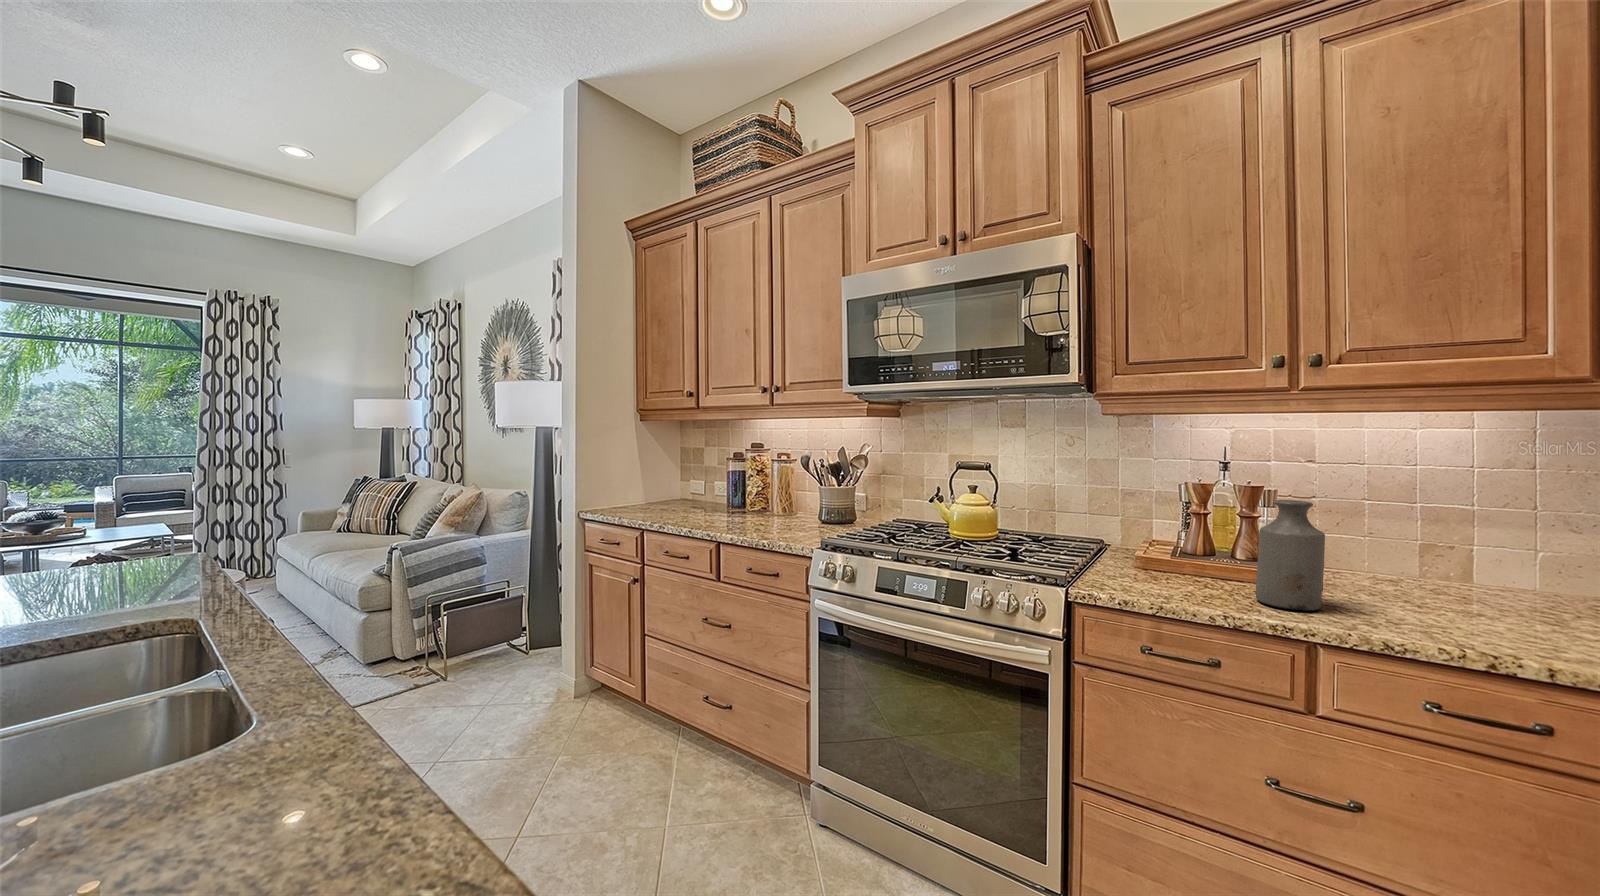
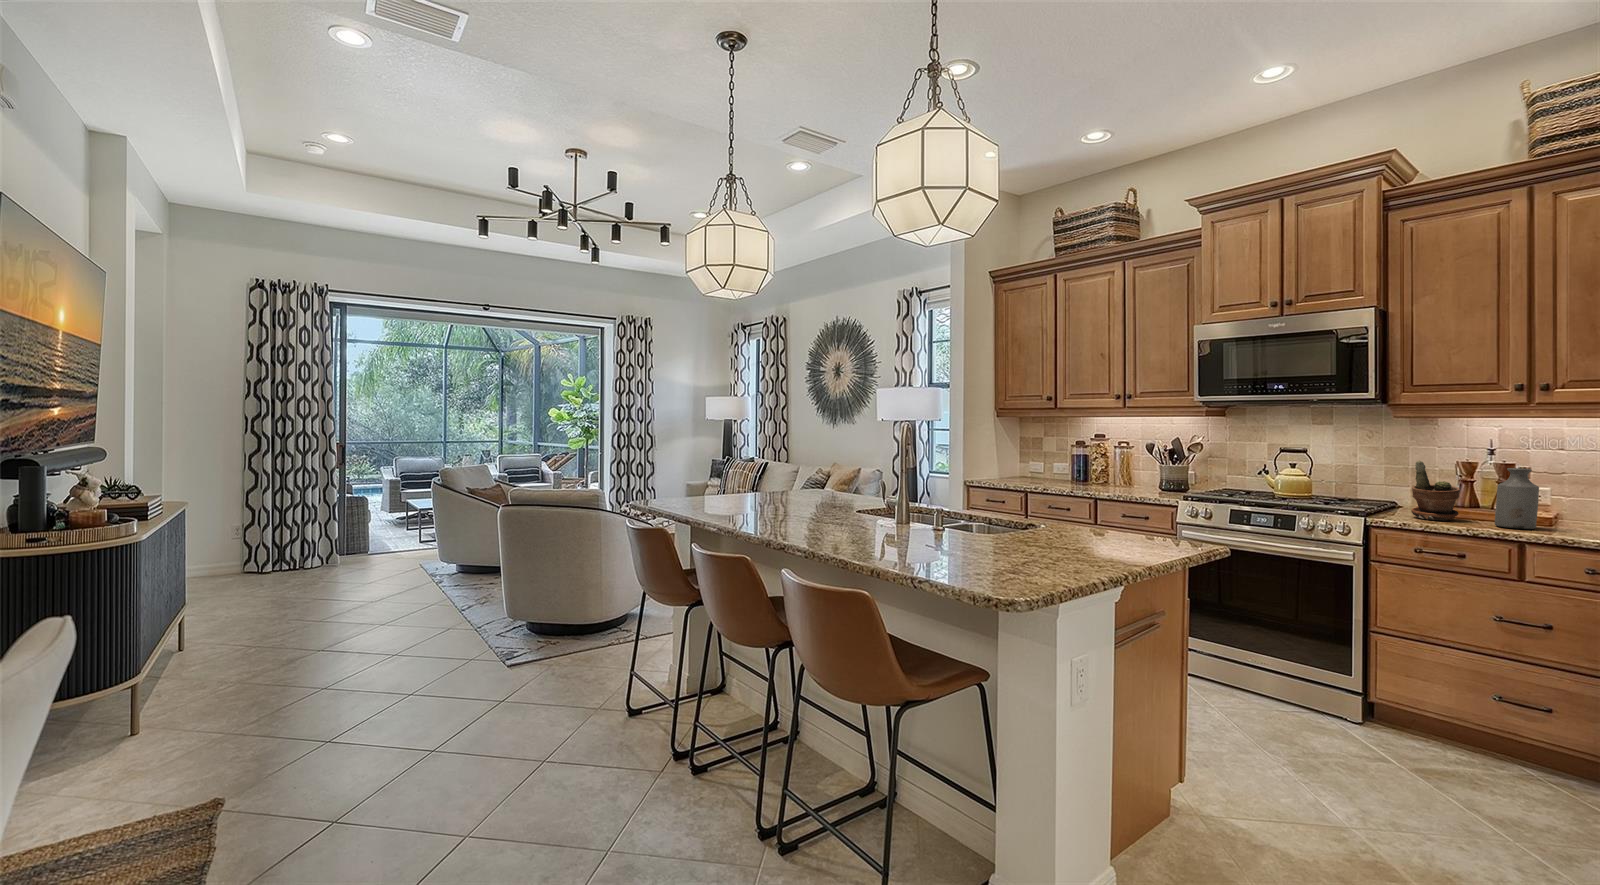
potted plant: none [1130,486,1201,589] -> present [1411,460,1460,521]

